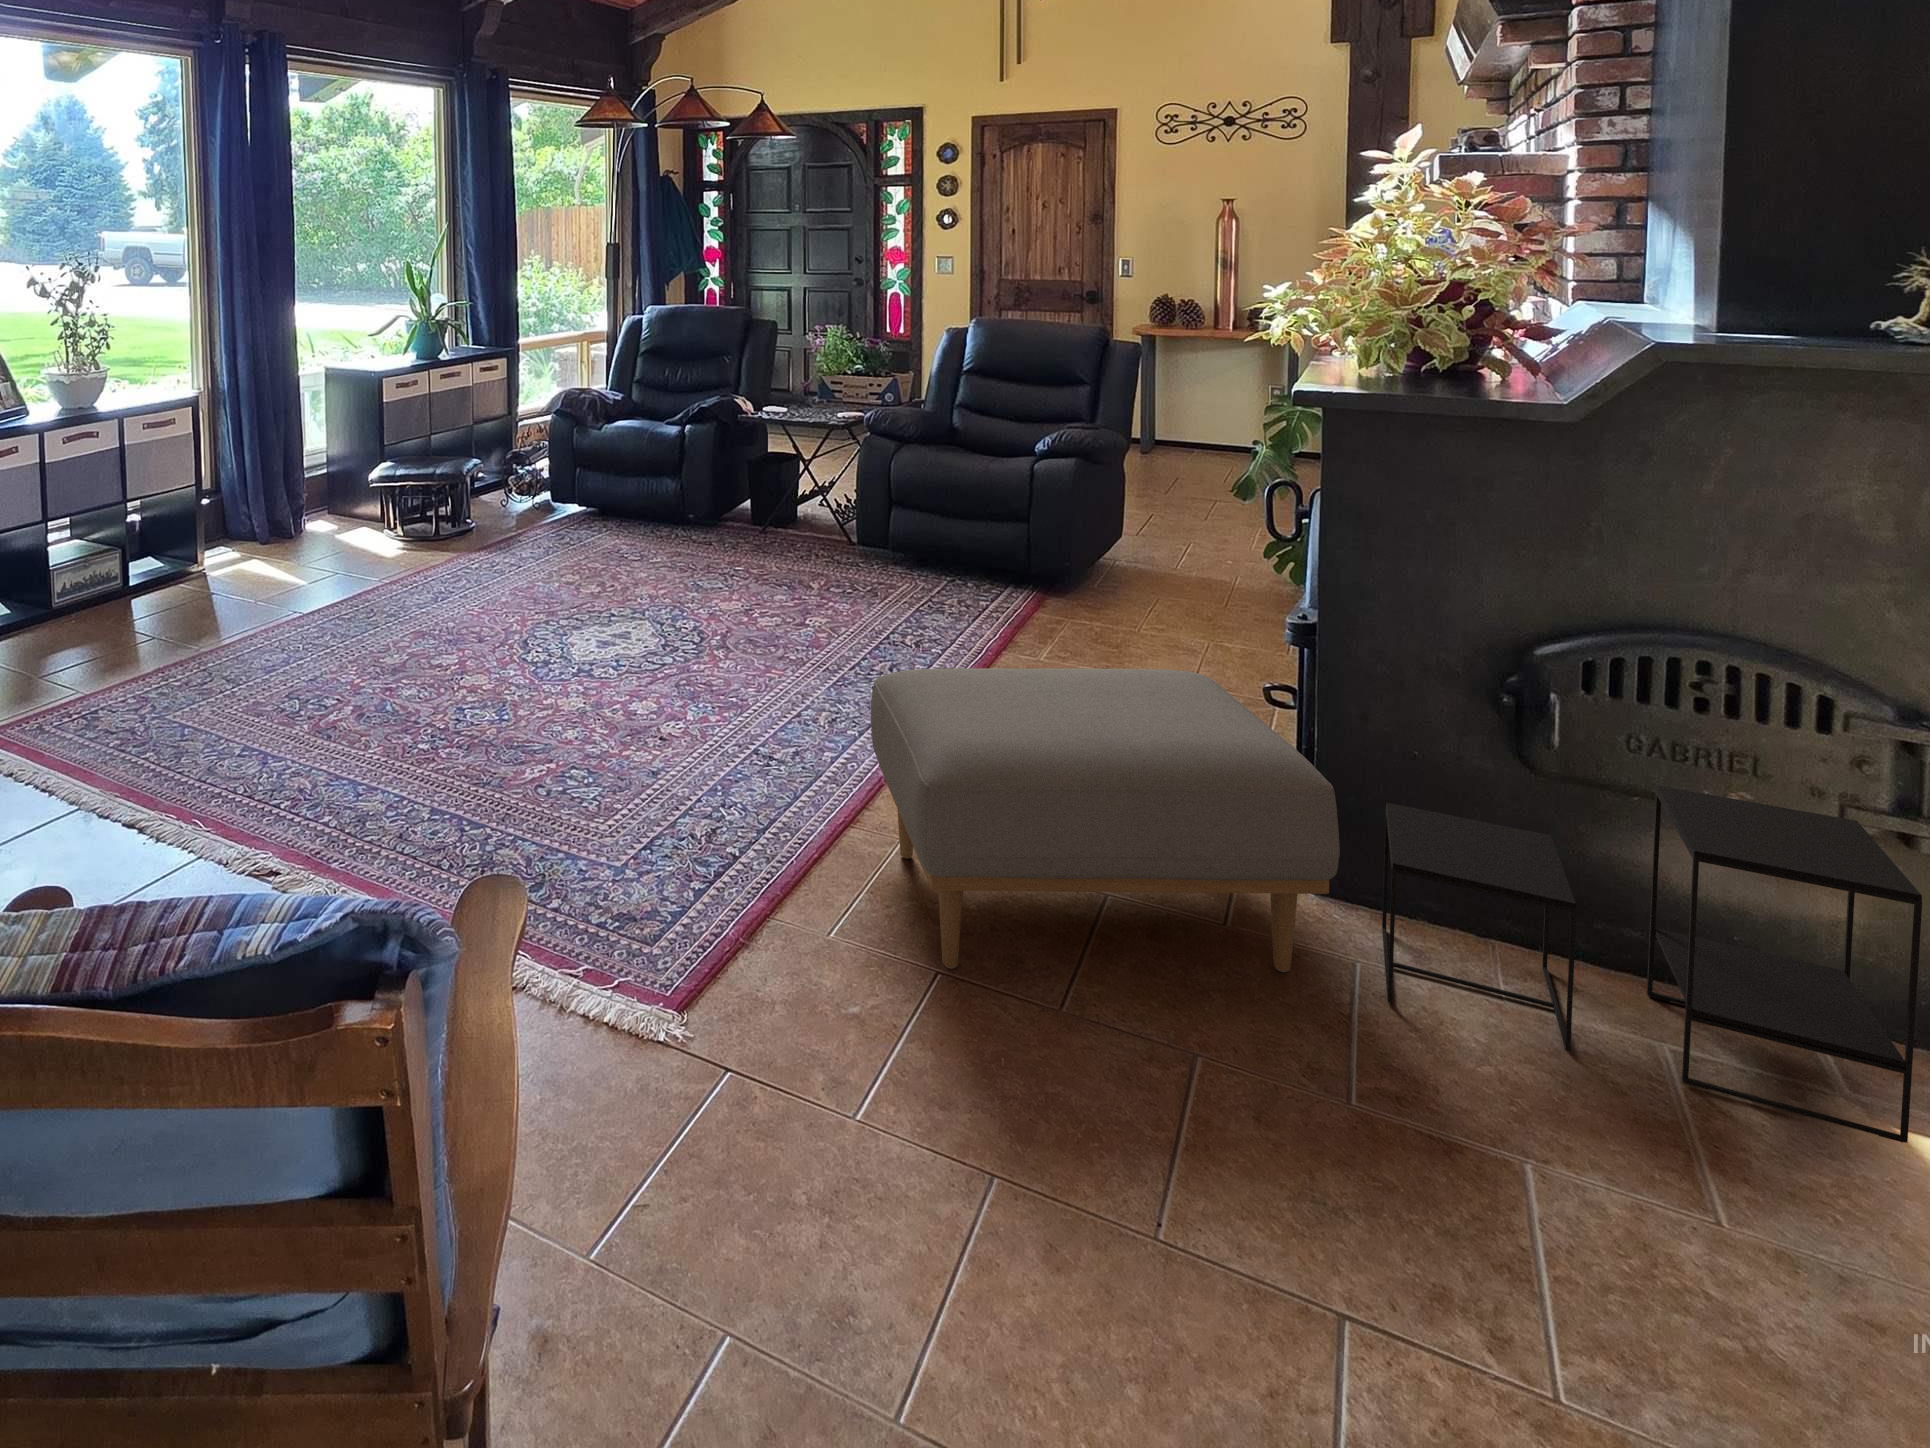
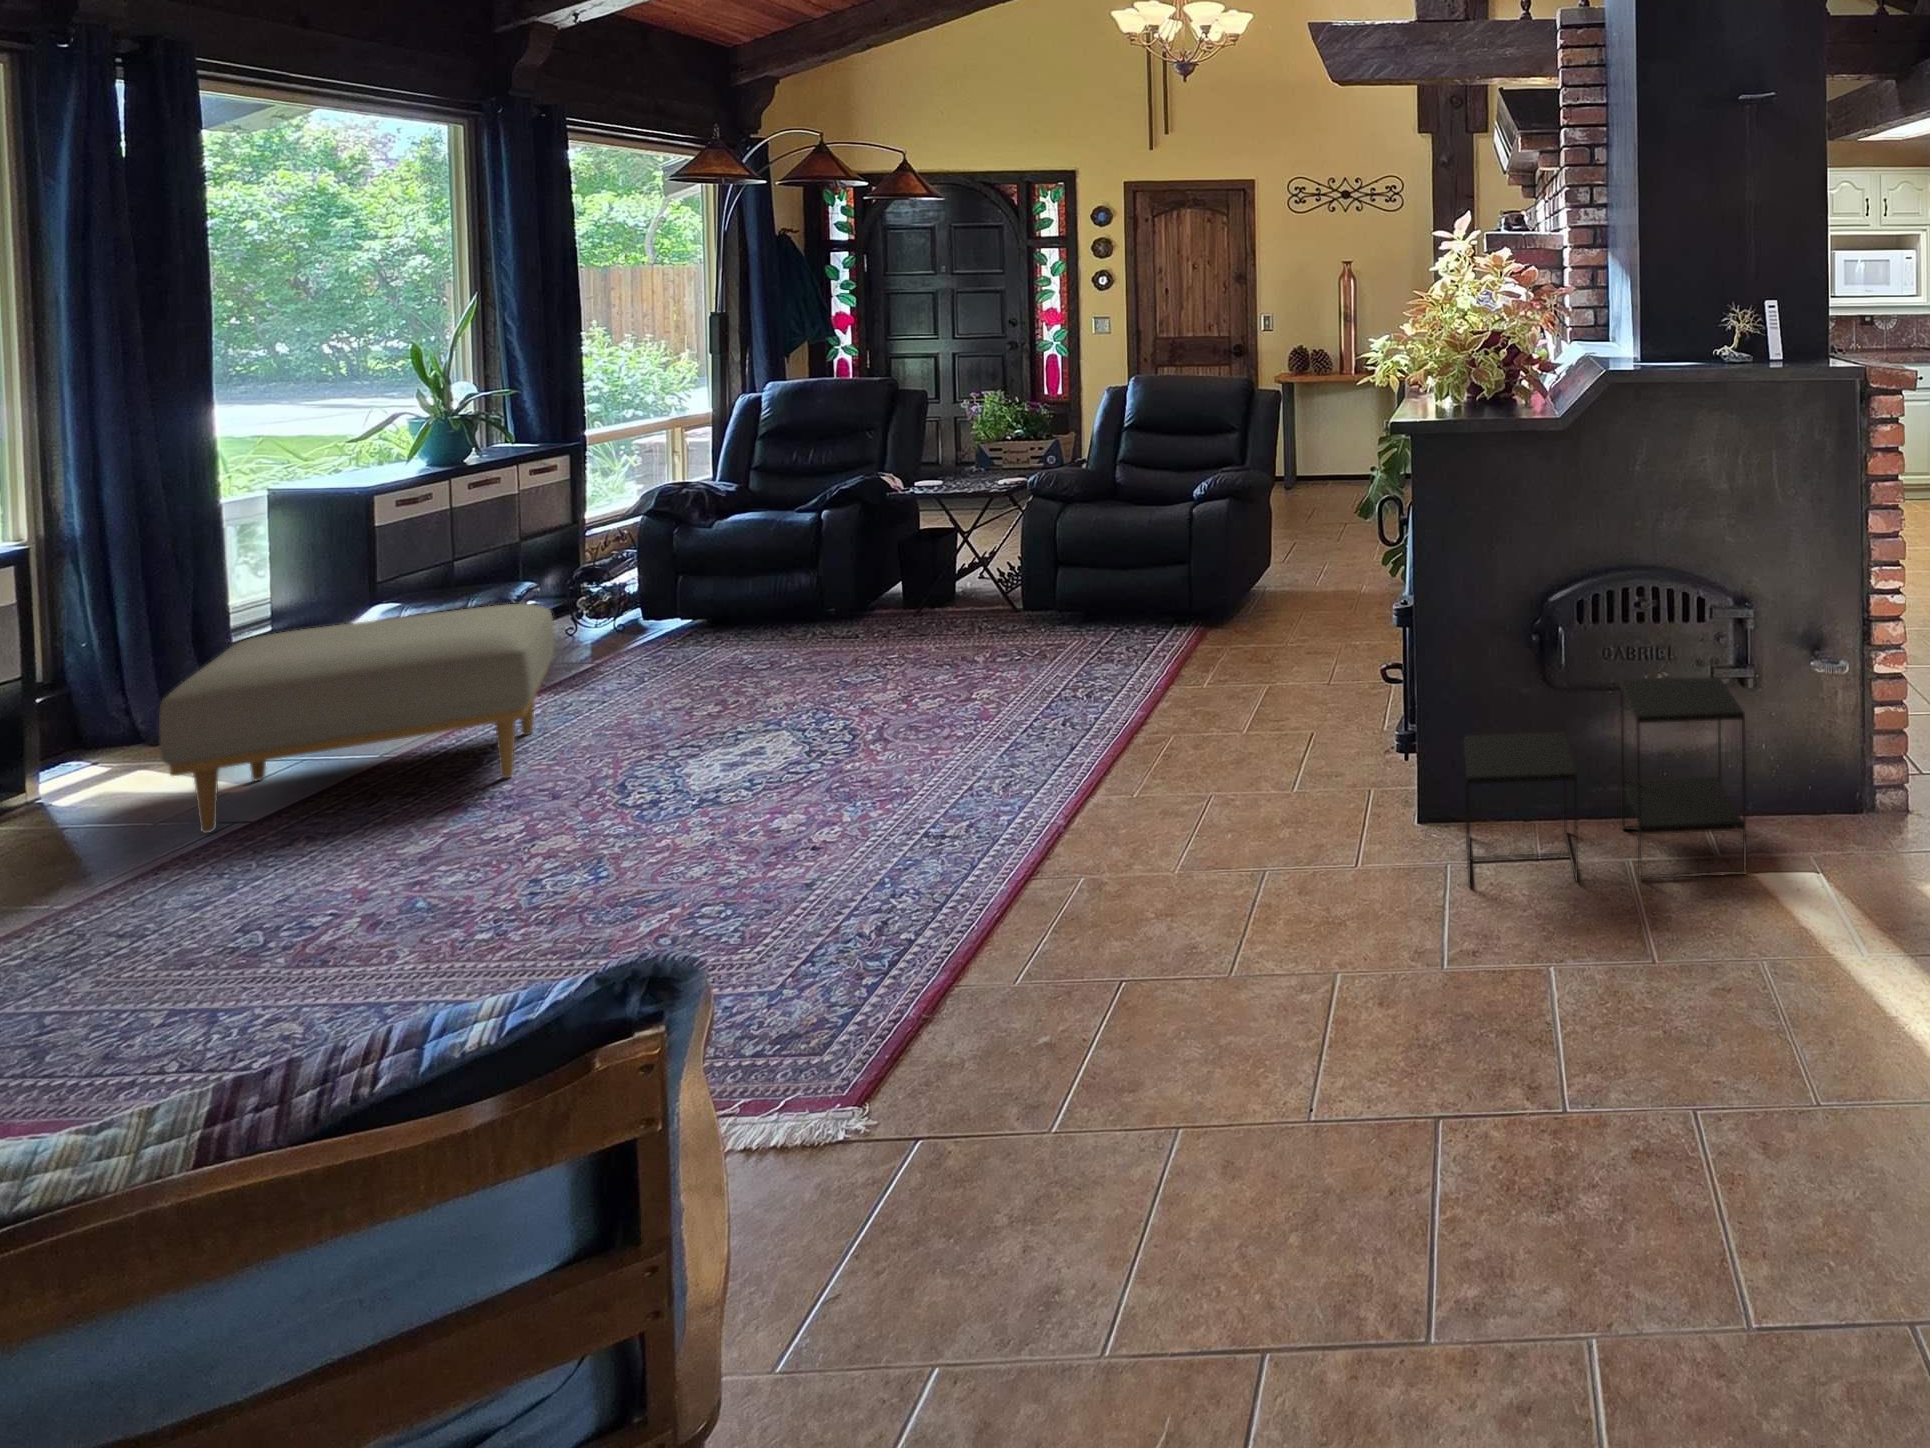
ottoman: present [871,668,1340,972] -> present [159,604,554,833]

